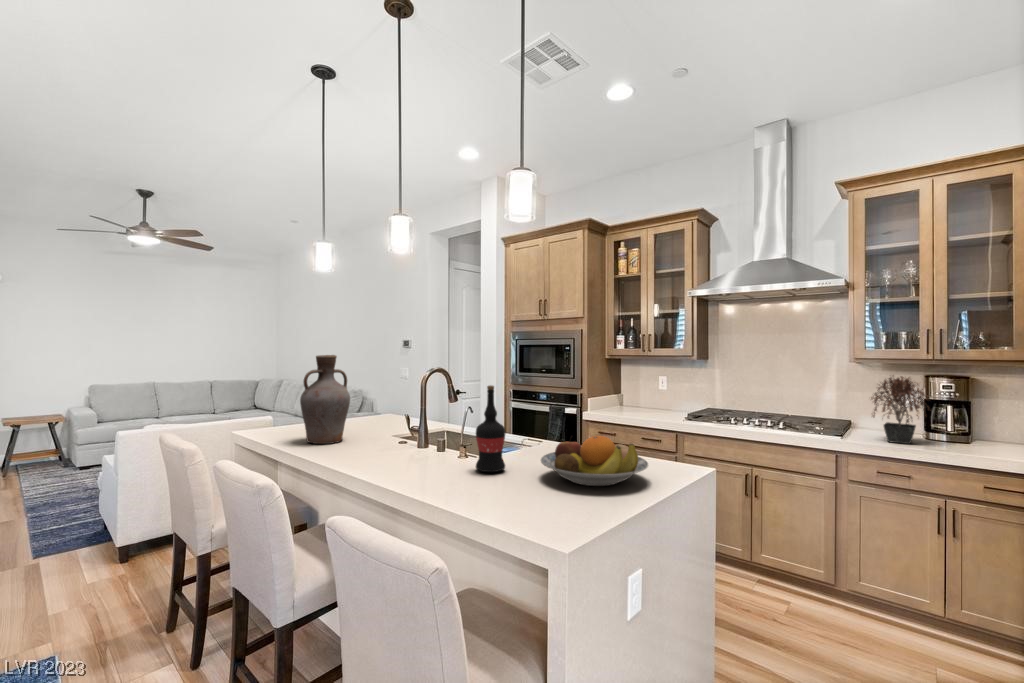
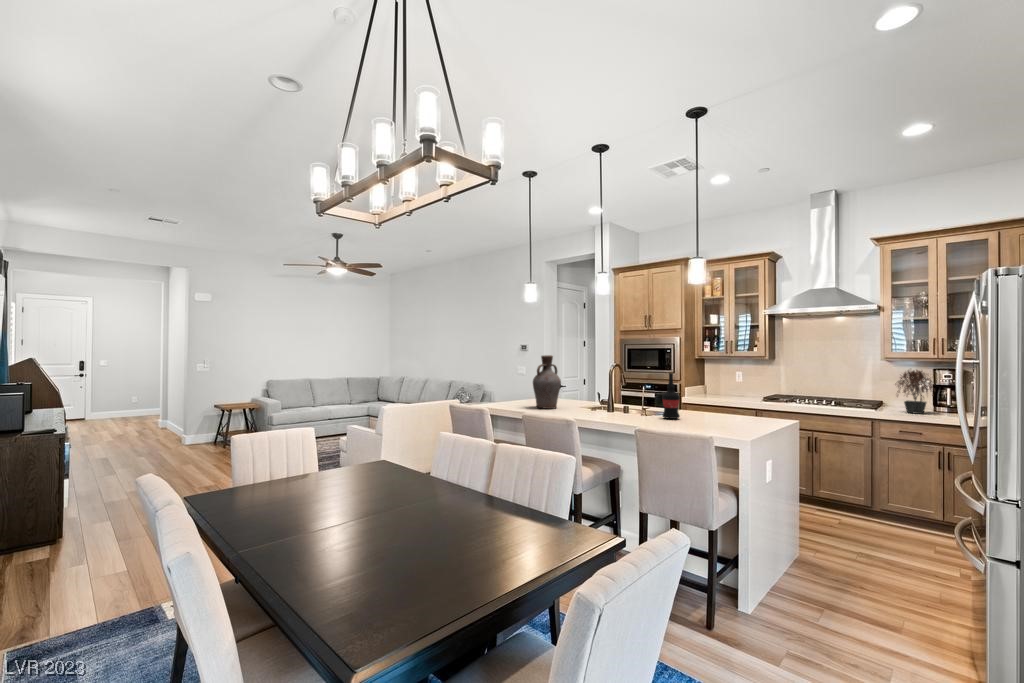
fruit bowl: present [541,436,648,486] -> none [702,398,765,423]

